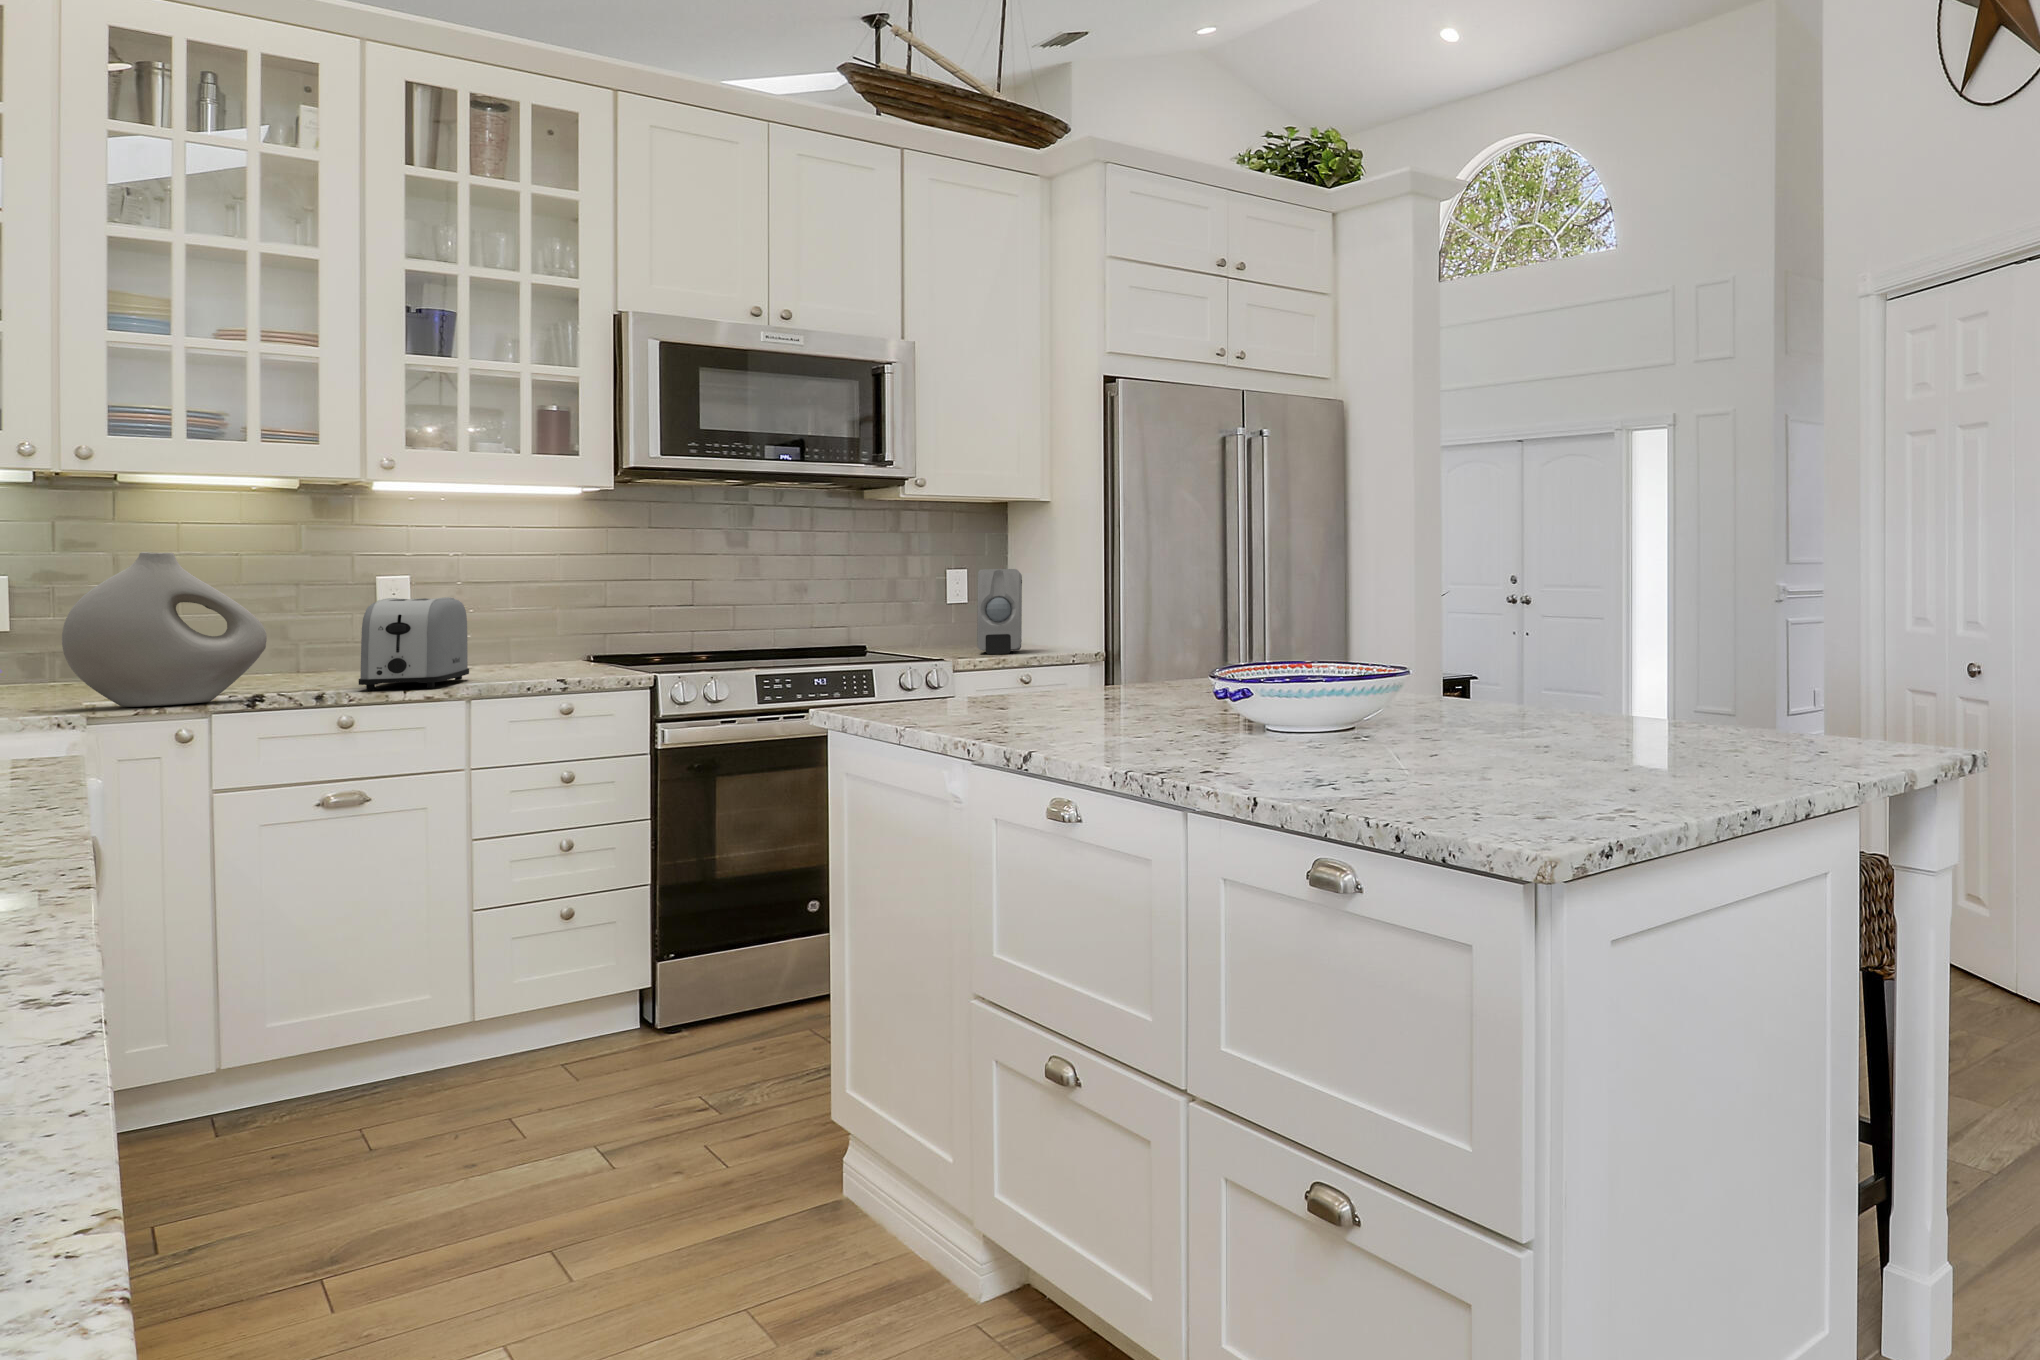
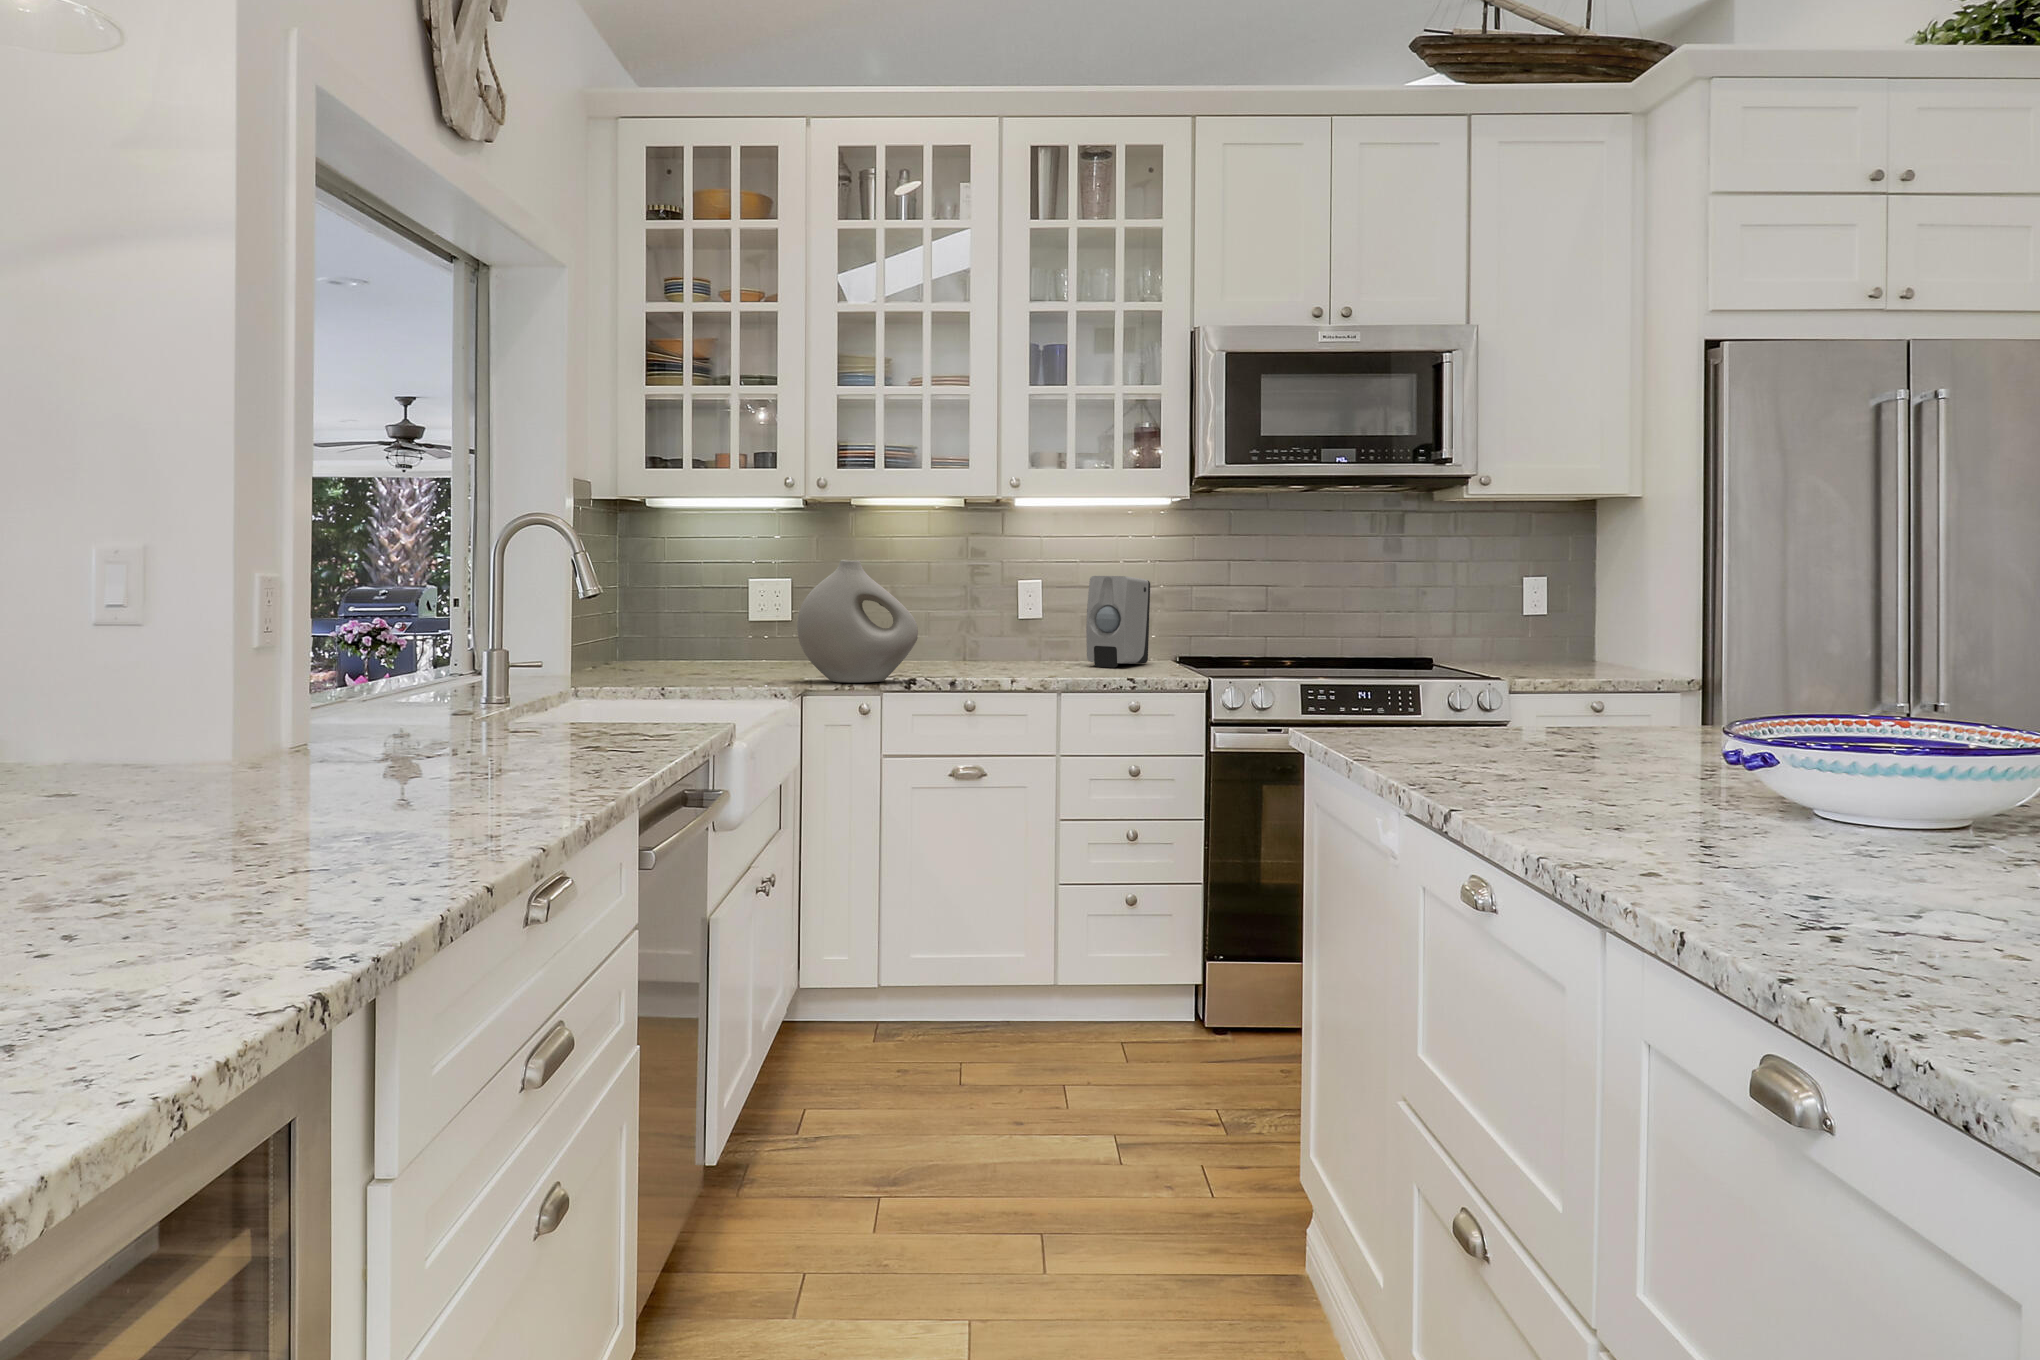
soap dispenser: present [977,569,1022,654] -> present [1086,576,1150,668]
toaster: present [359,597,469,690] -> none [984,599,1071,680]

